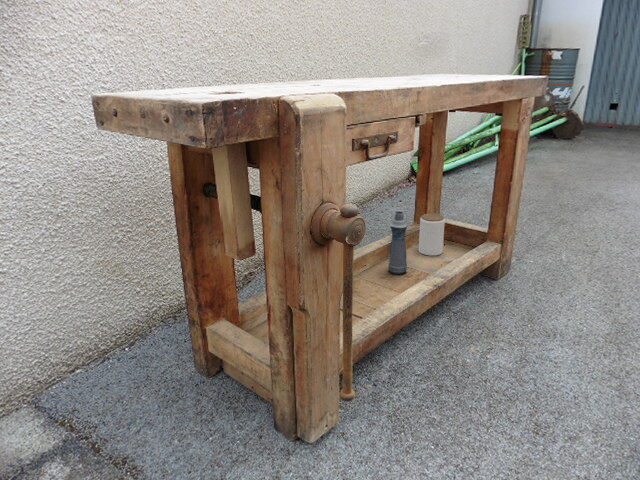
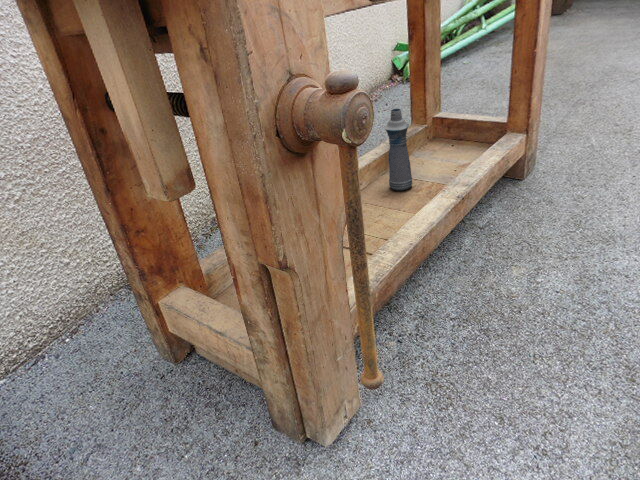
jar: present [419,214,445,256] -> none [420,109,452,162]

